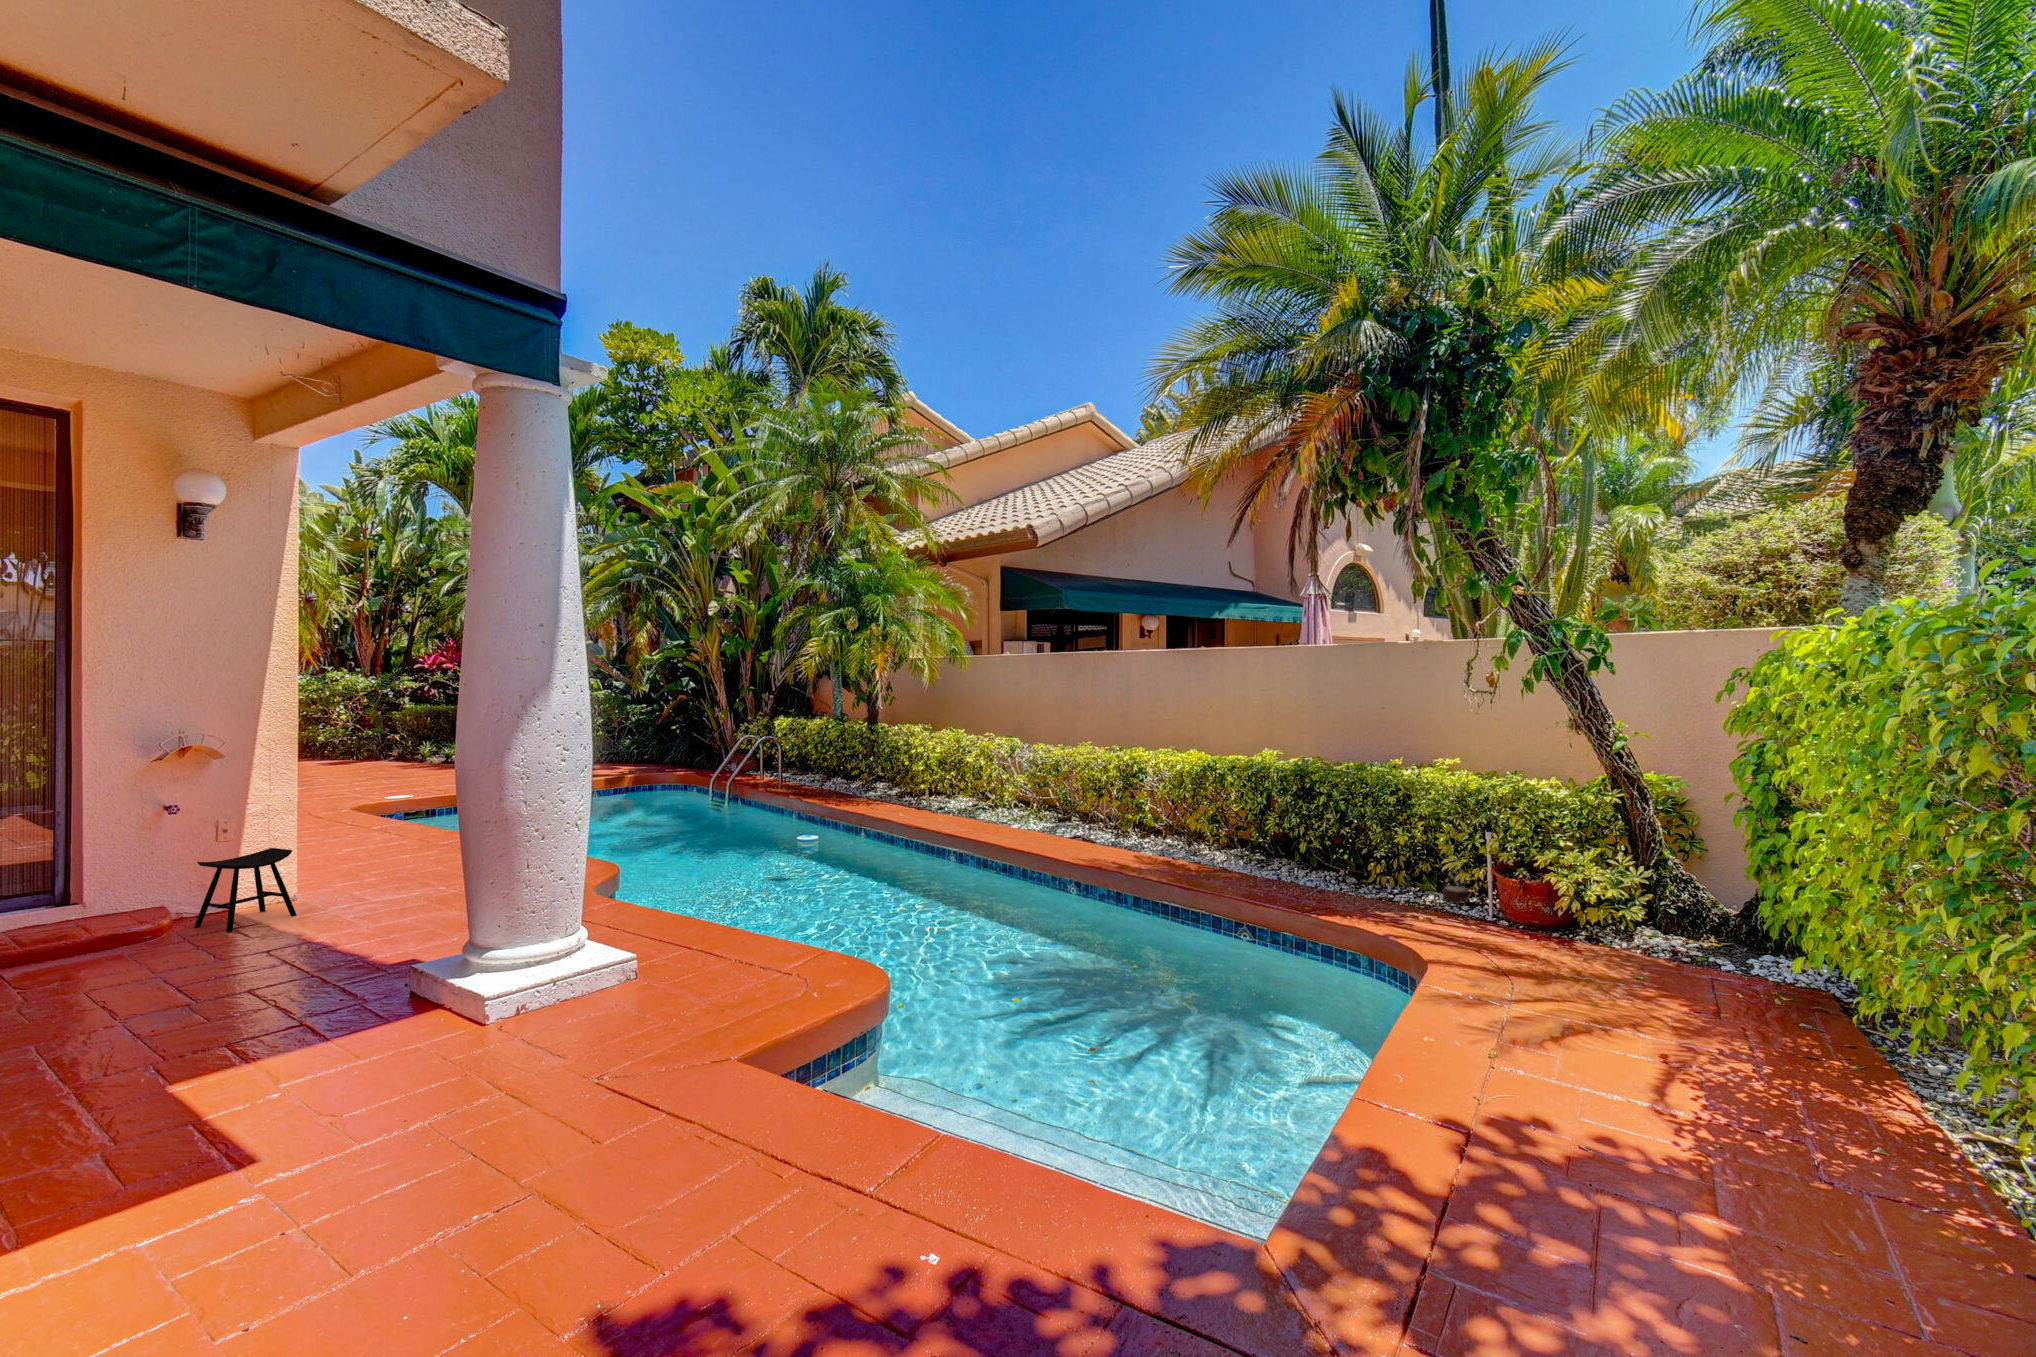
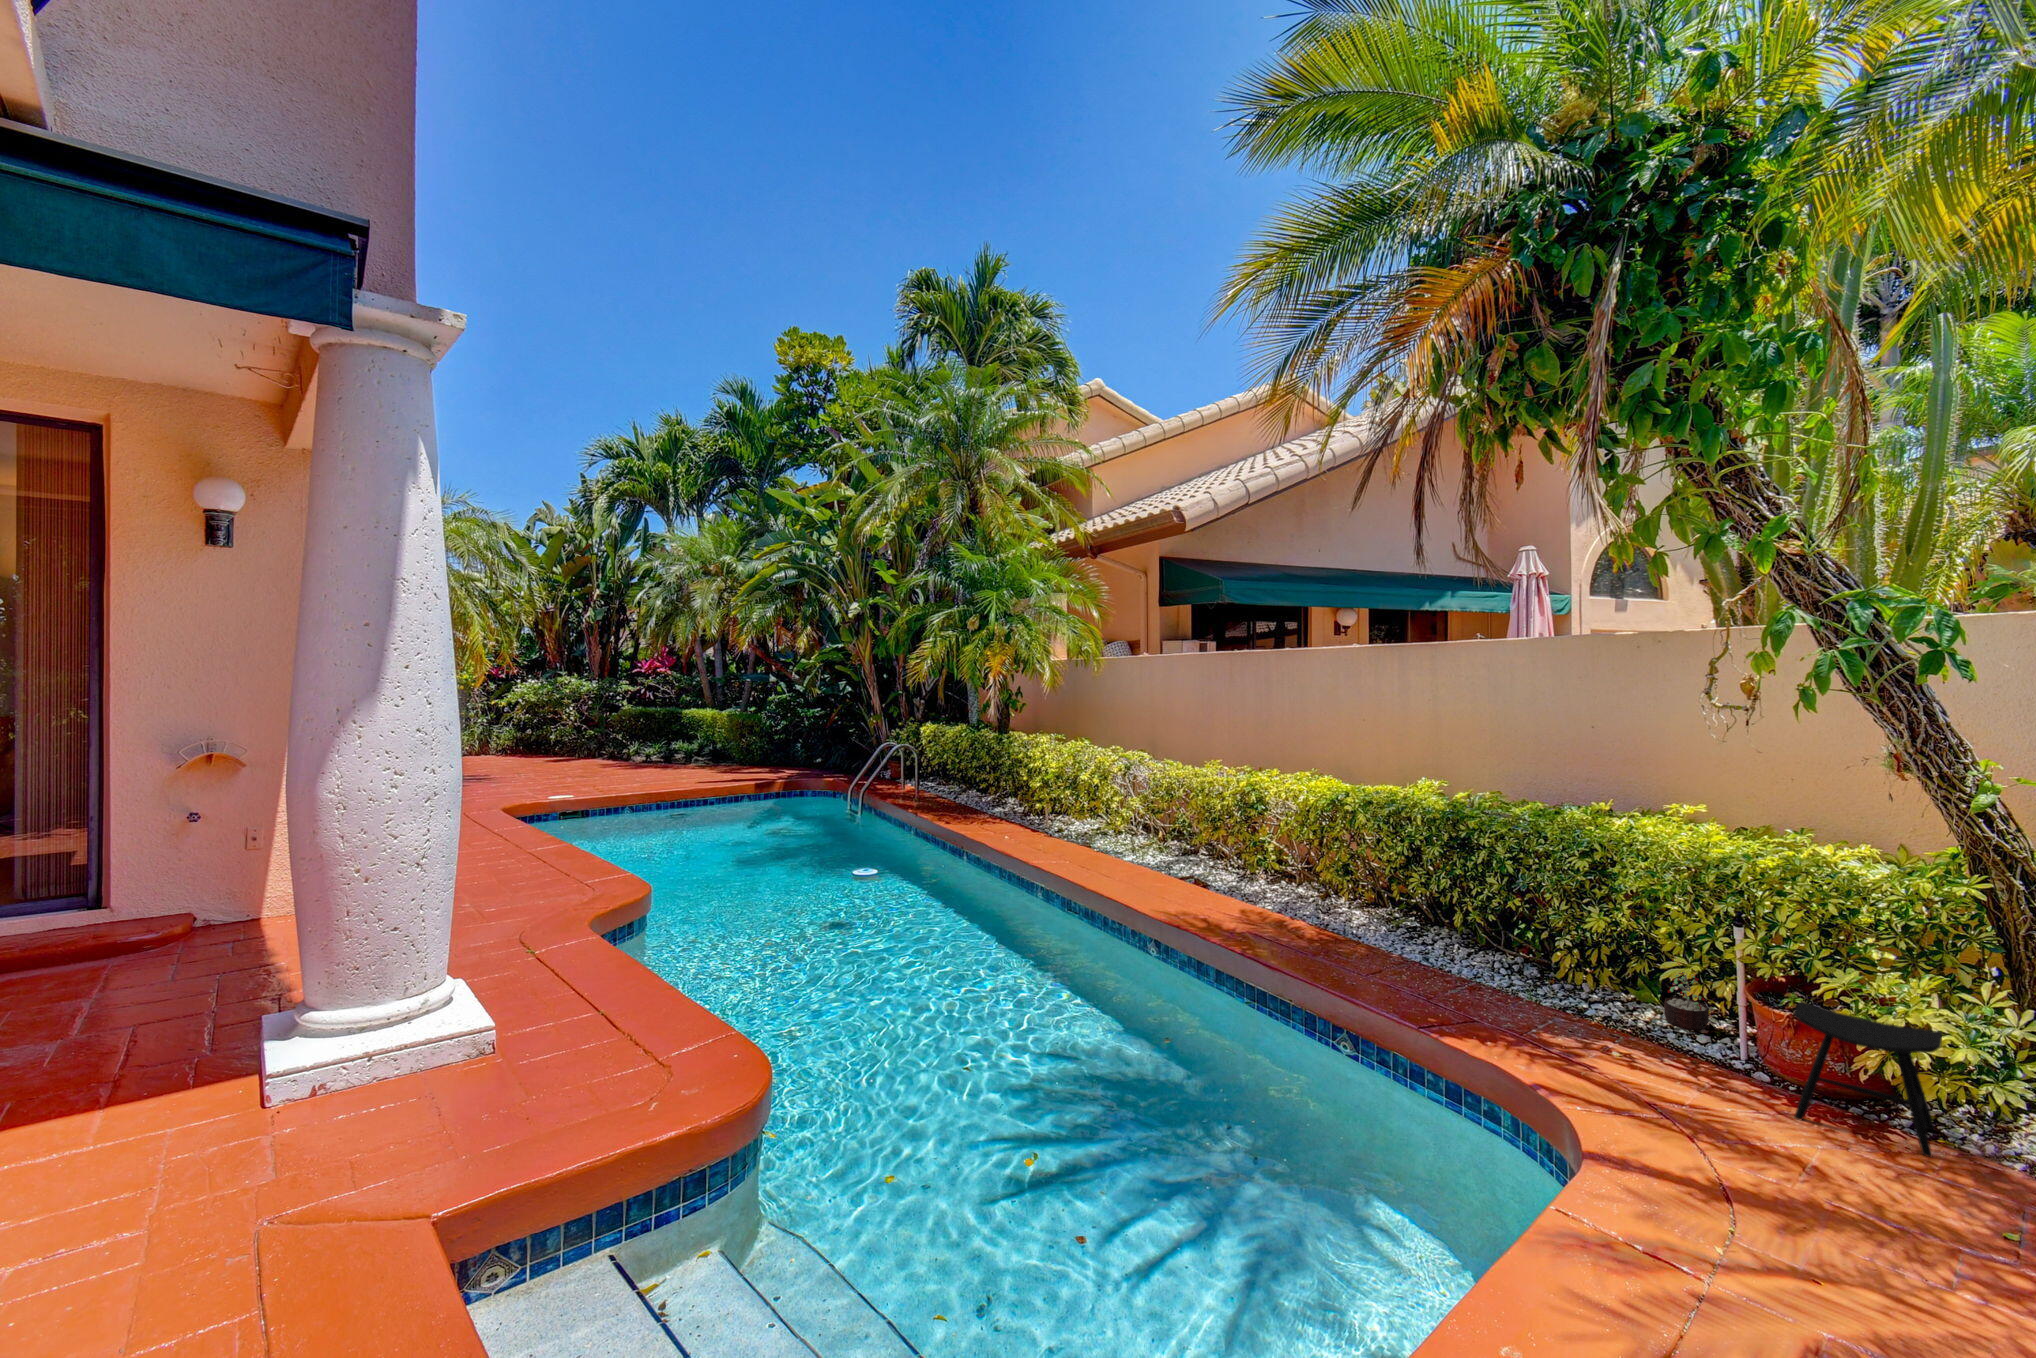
stool: present [194,848,296,933] -> present [1794,1002,1942,1157]

